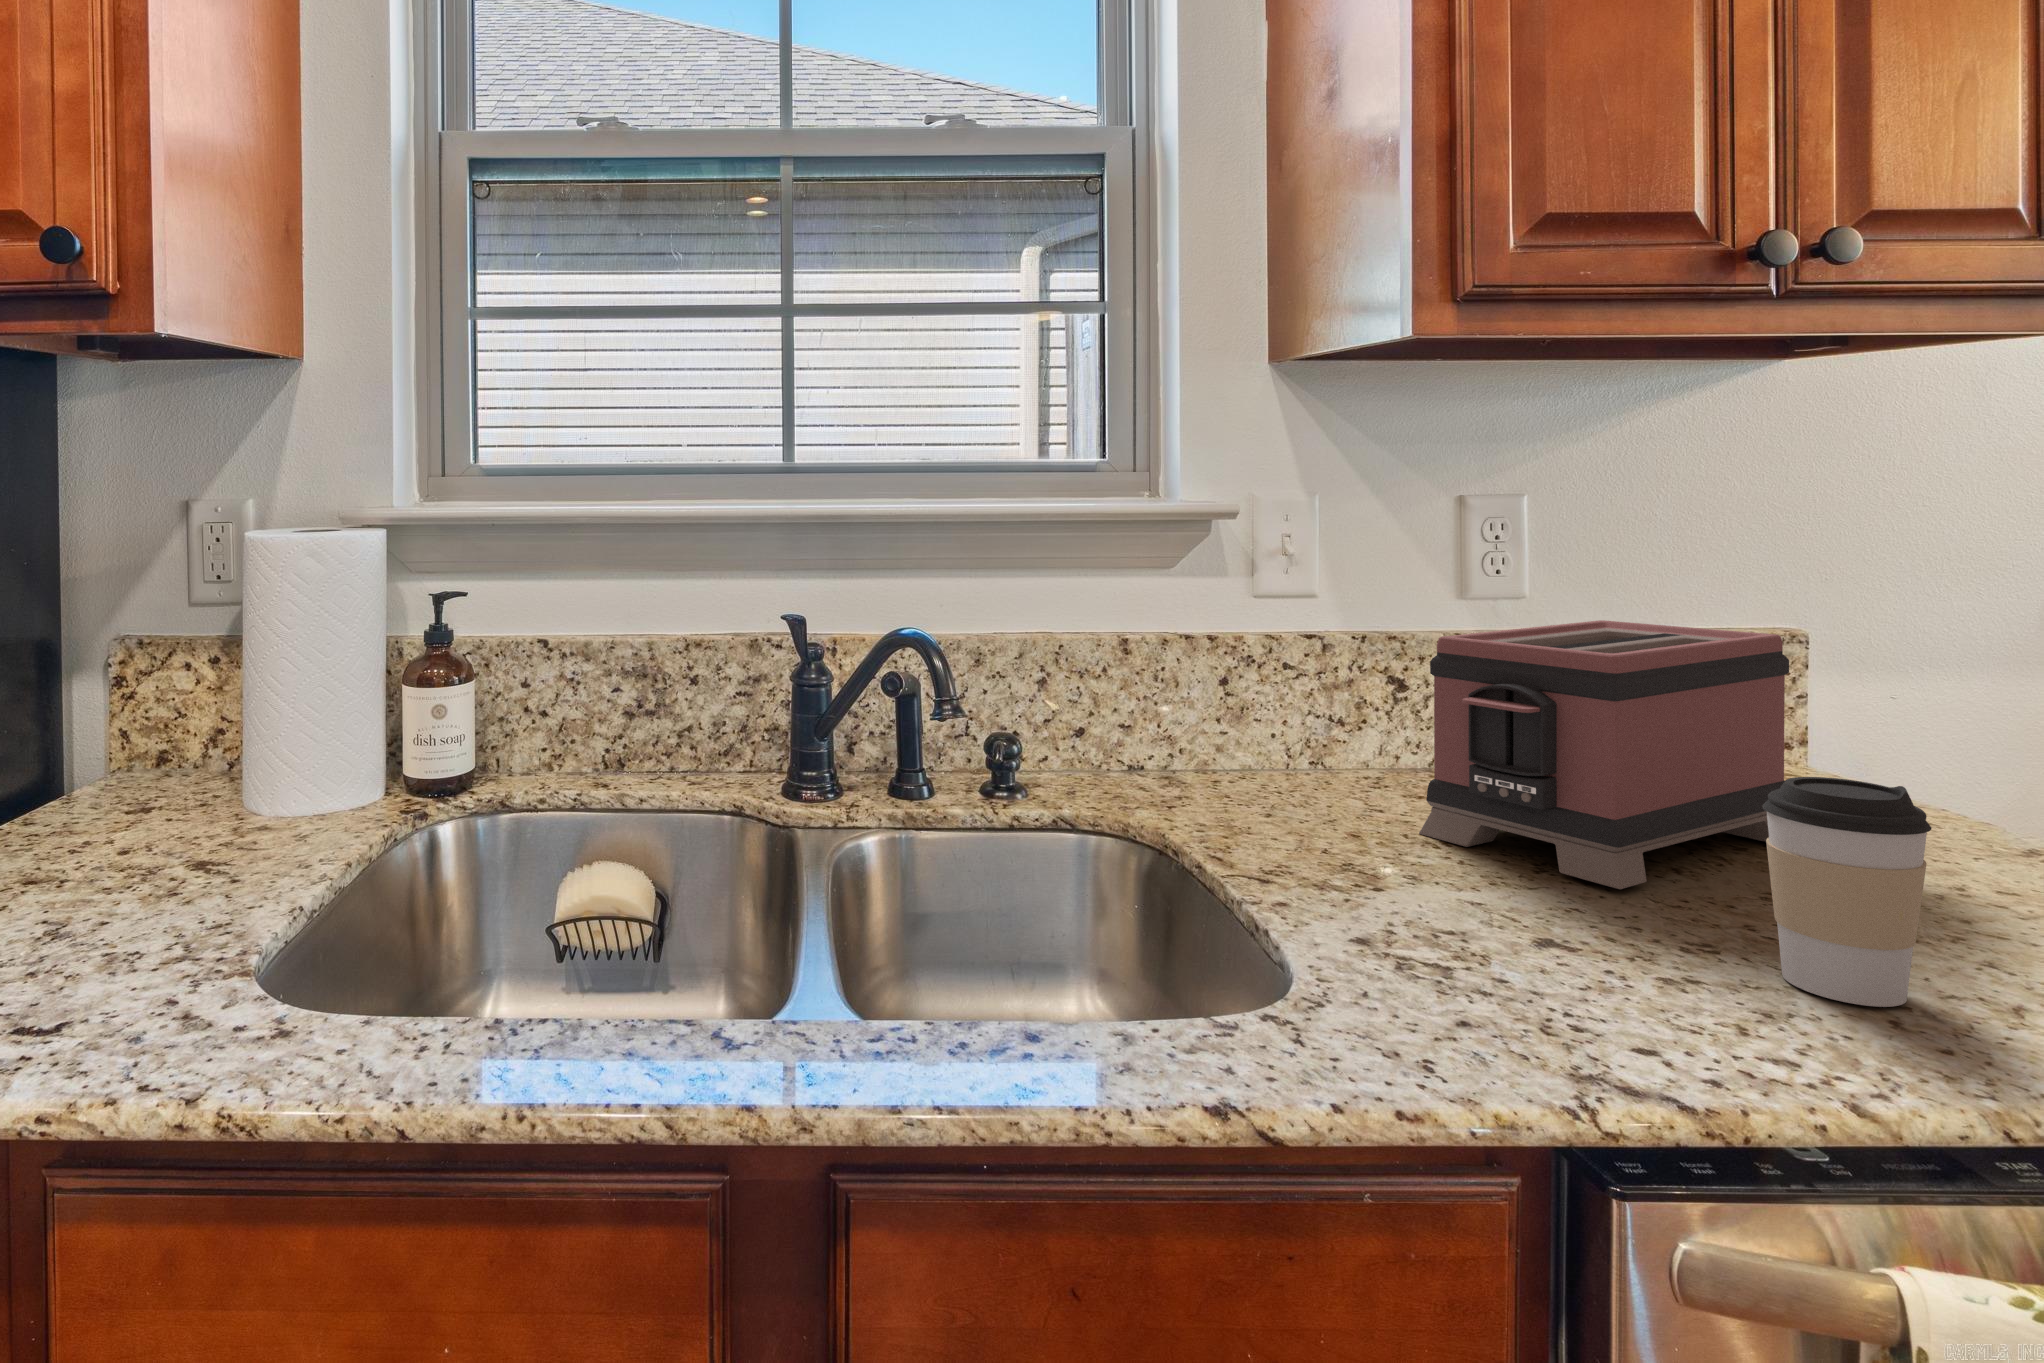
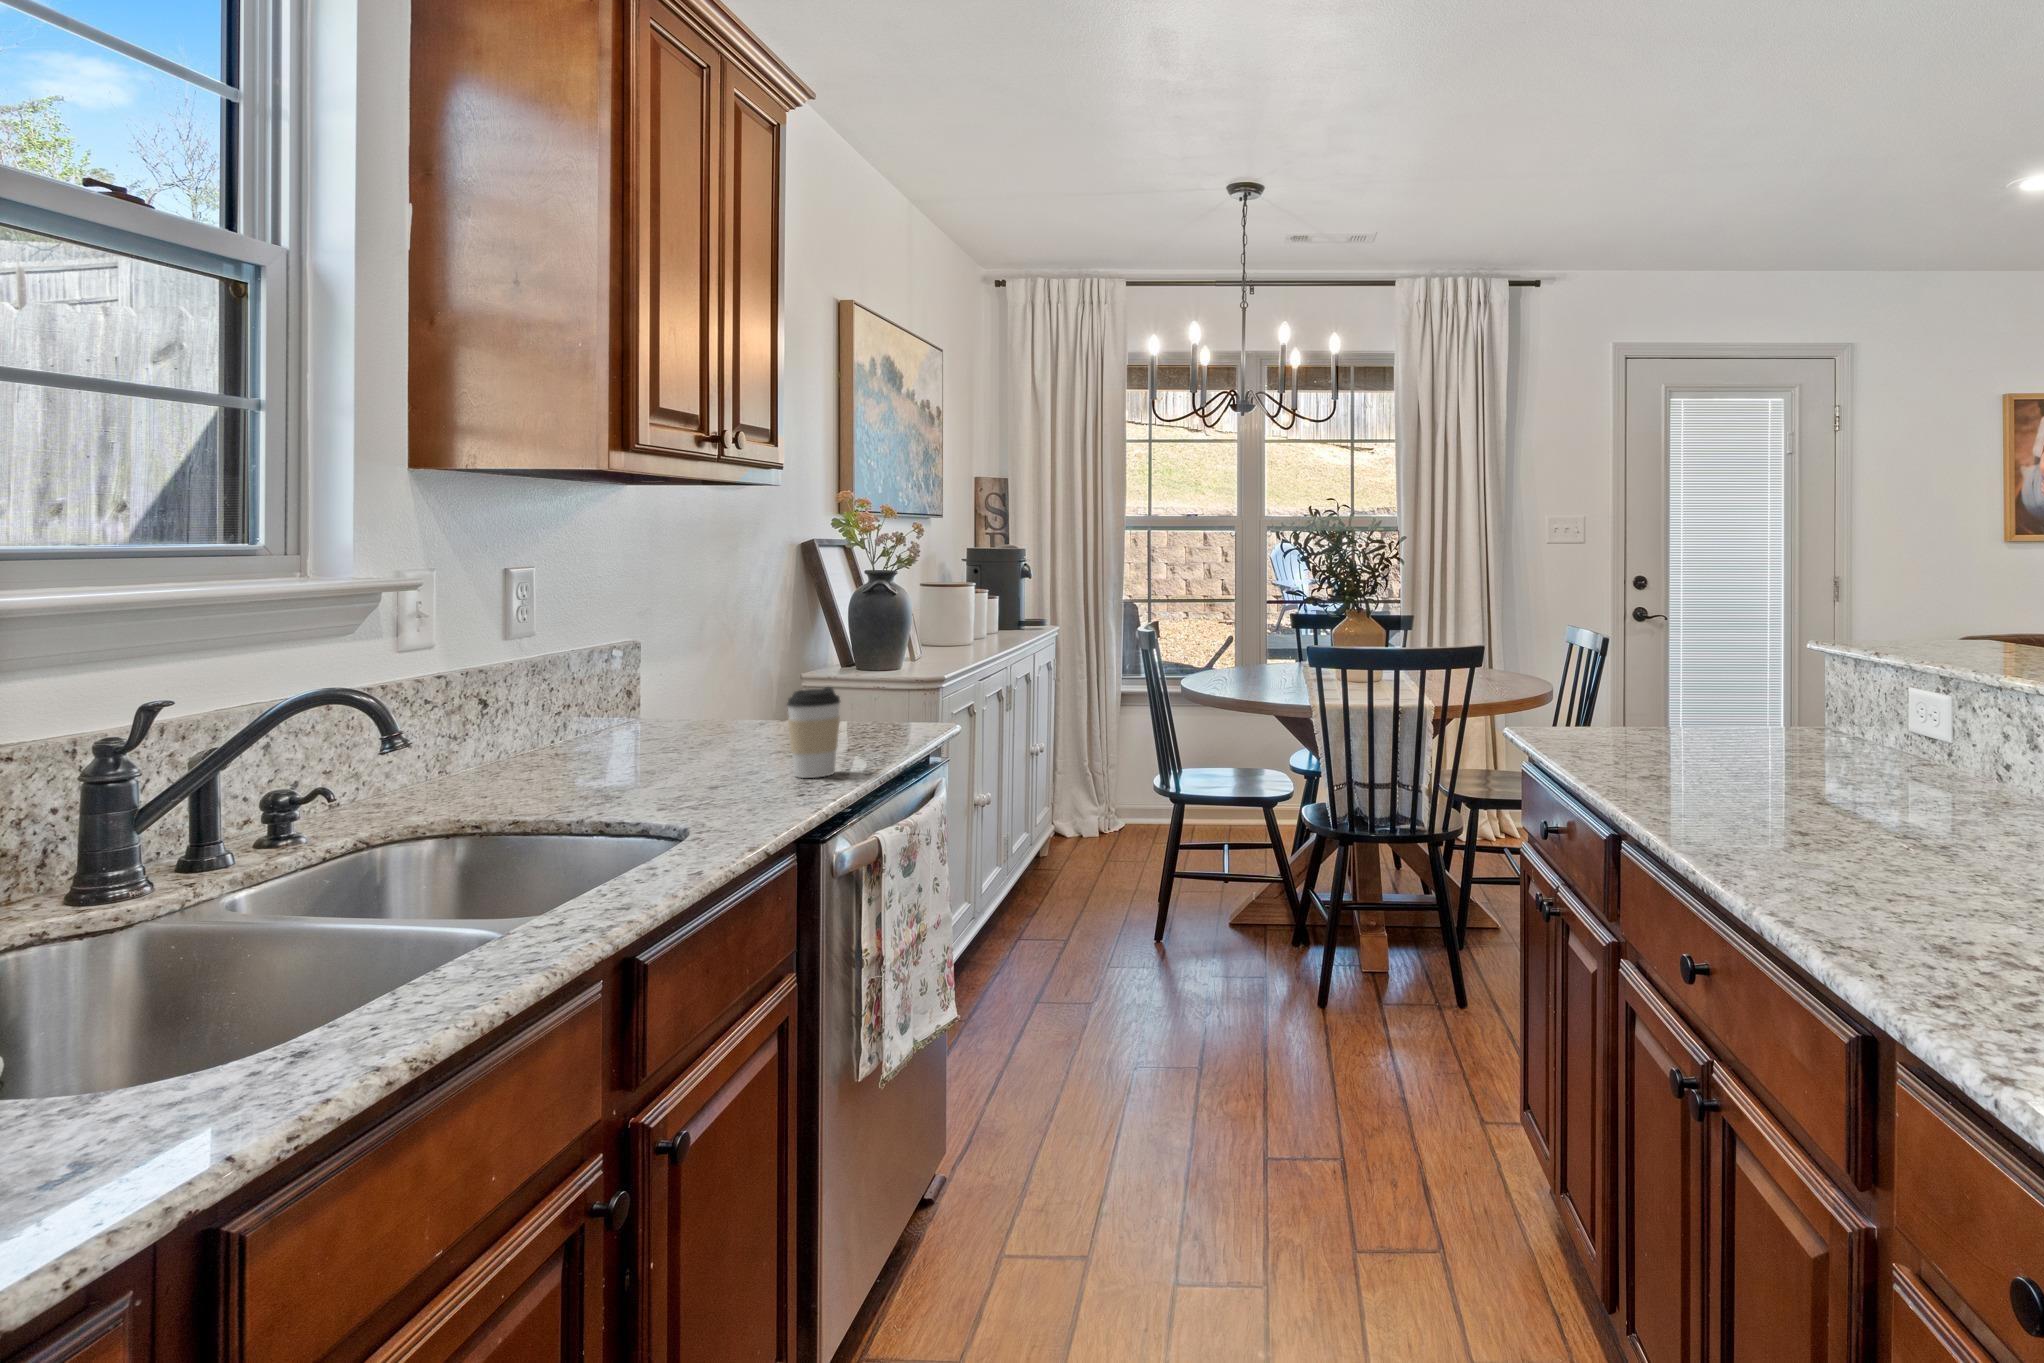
toaster: present [1419,620,1789,889] -> none [580,641,710,783]

